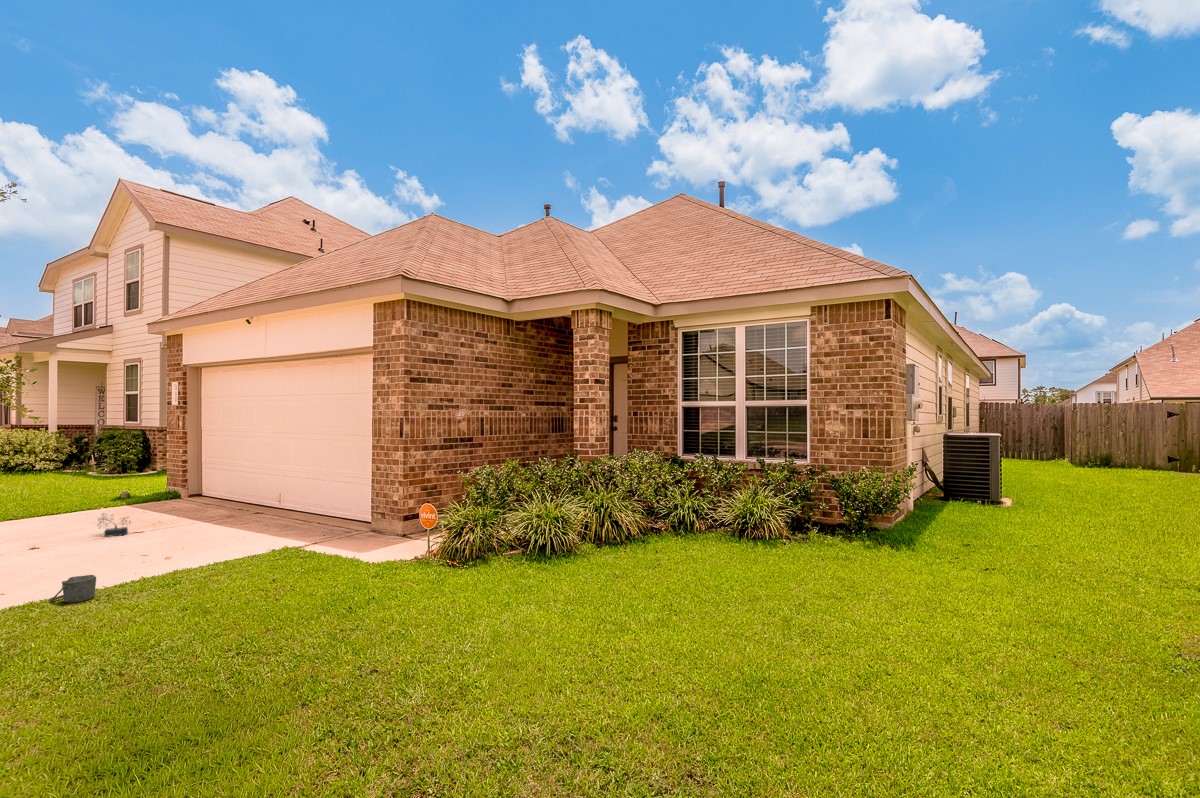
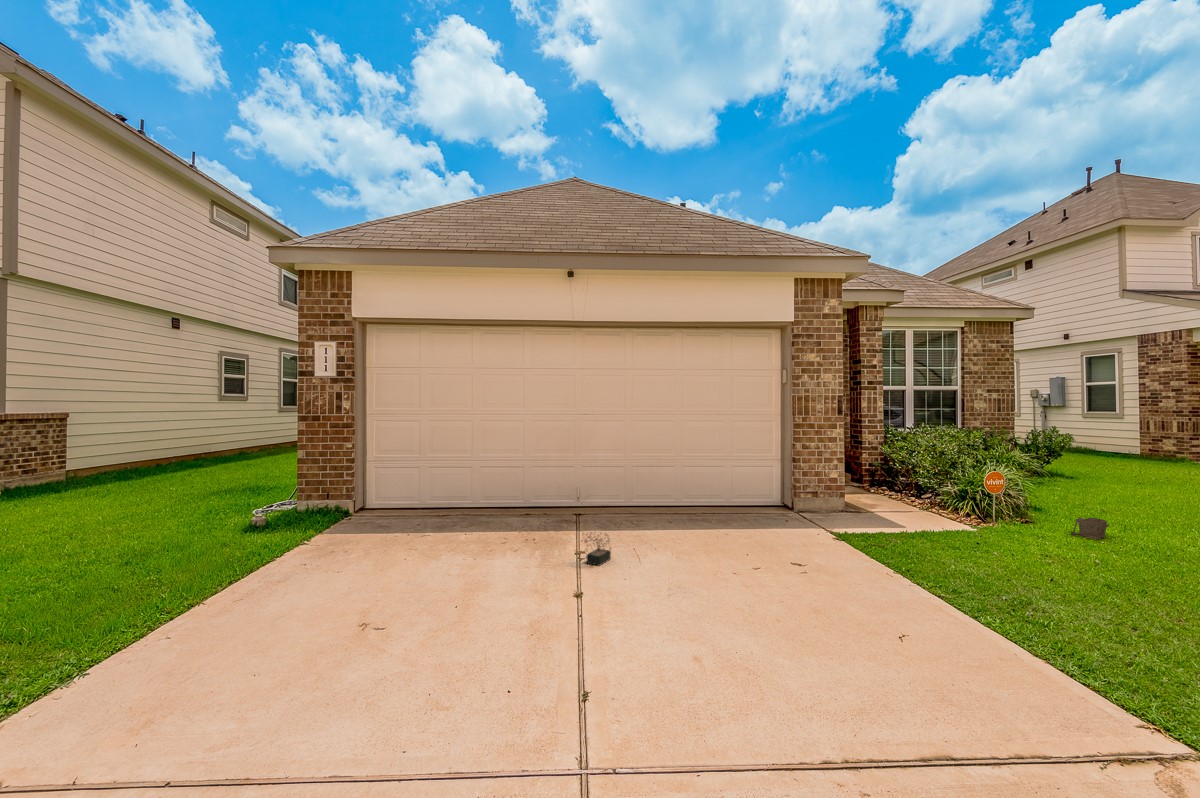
bucket: present [49,575,96,603] -> present [1071,517,1109,540]

